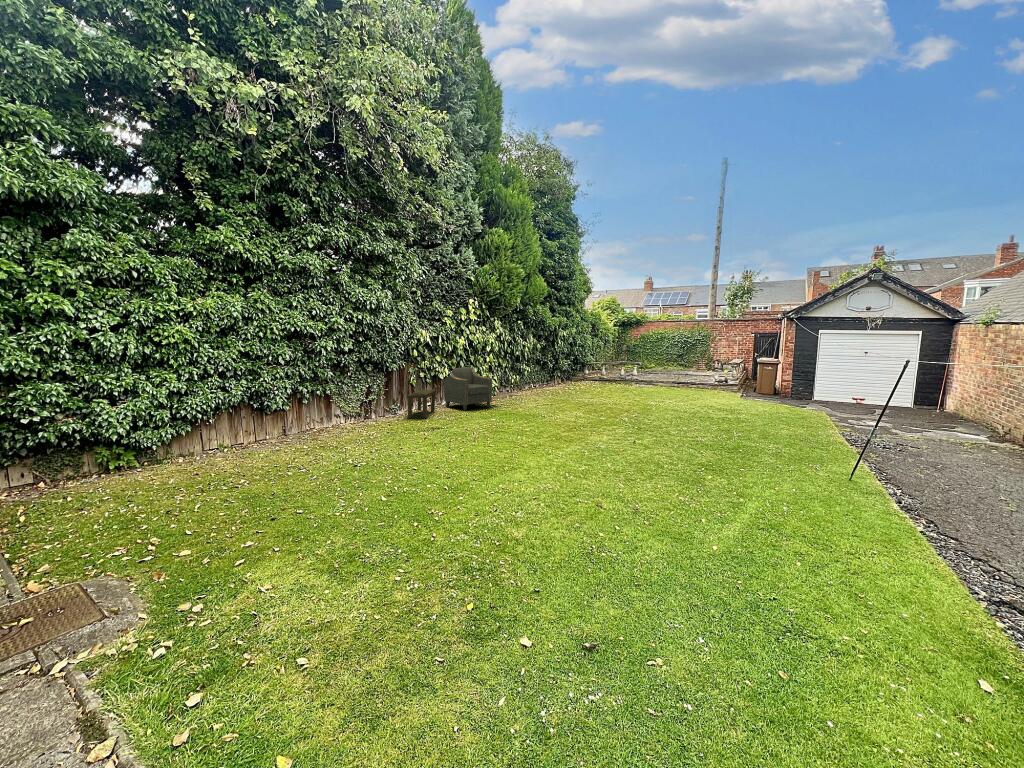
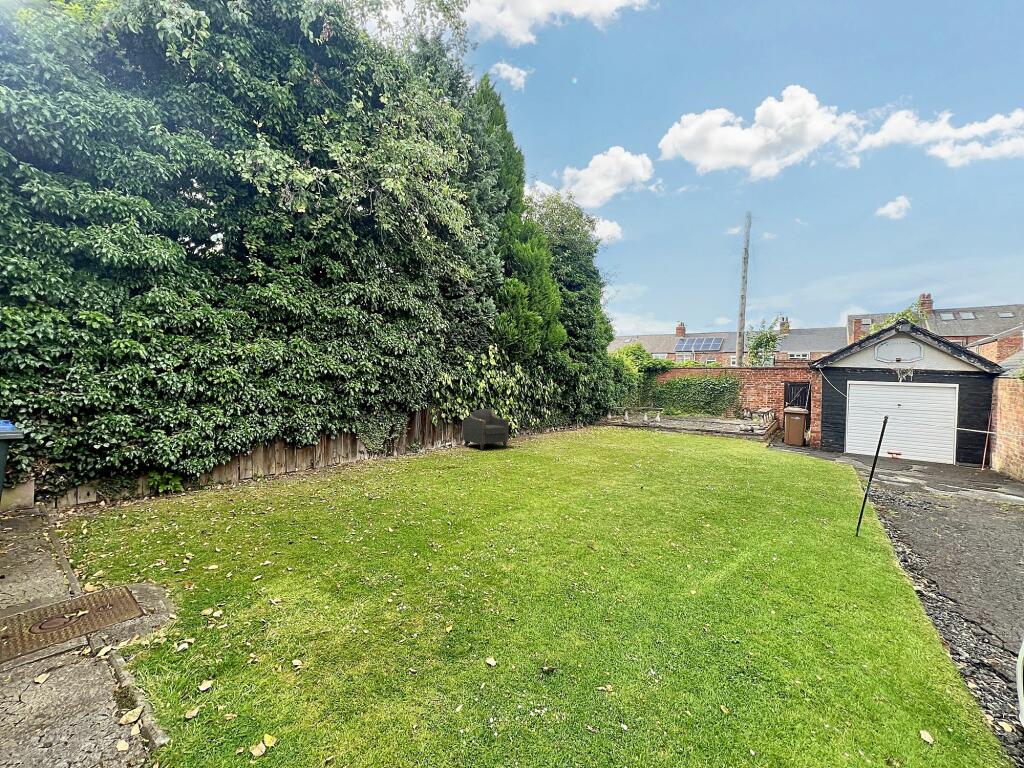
bench: present [407,390,436,418] -> none [427,429,455,456]

